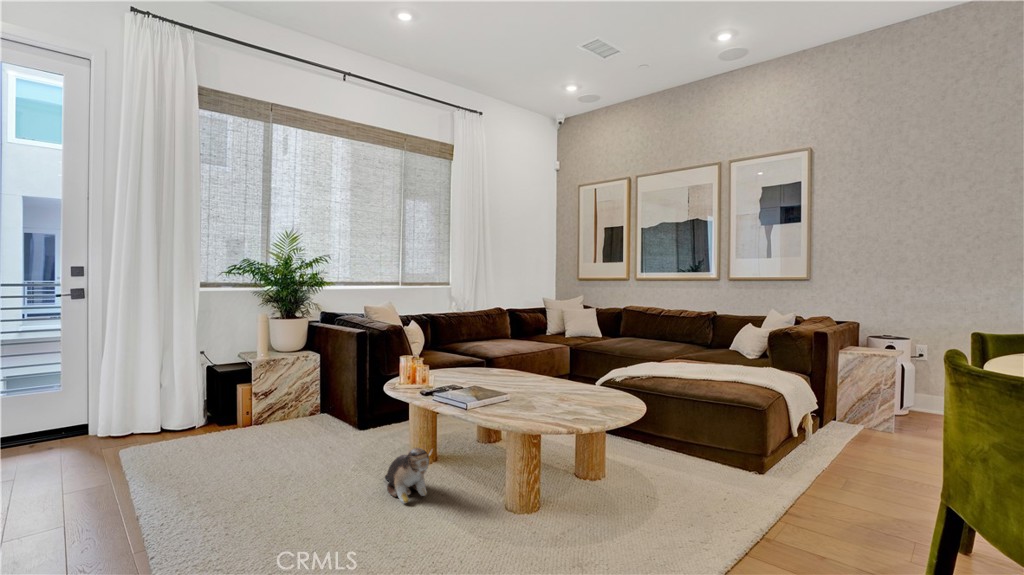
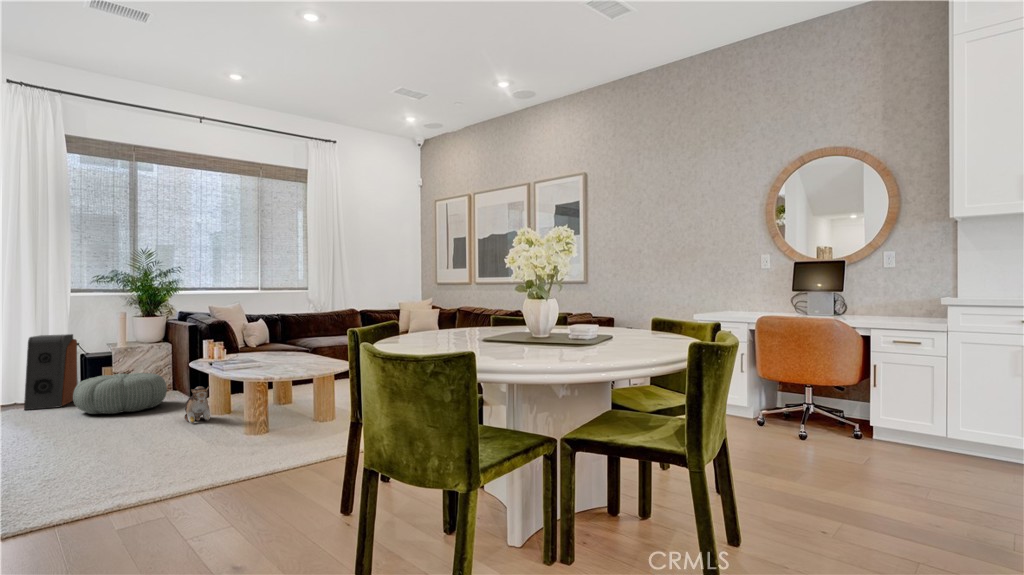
speaker: none [144,343,207,452] -> present [24,334,77,410]
pouf: none [215,401,335,469] -> present [73,373,167,414]

